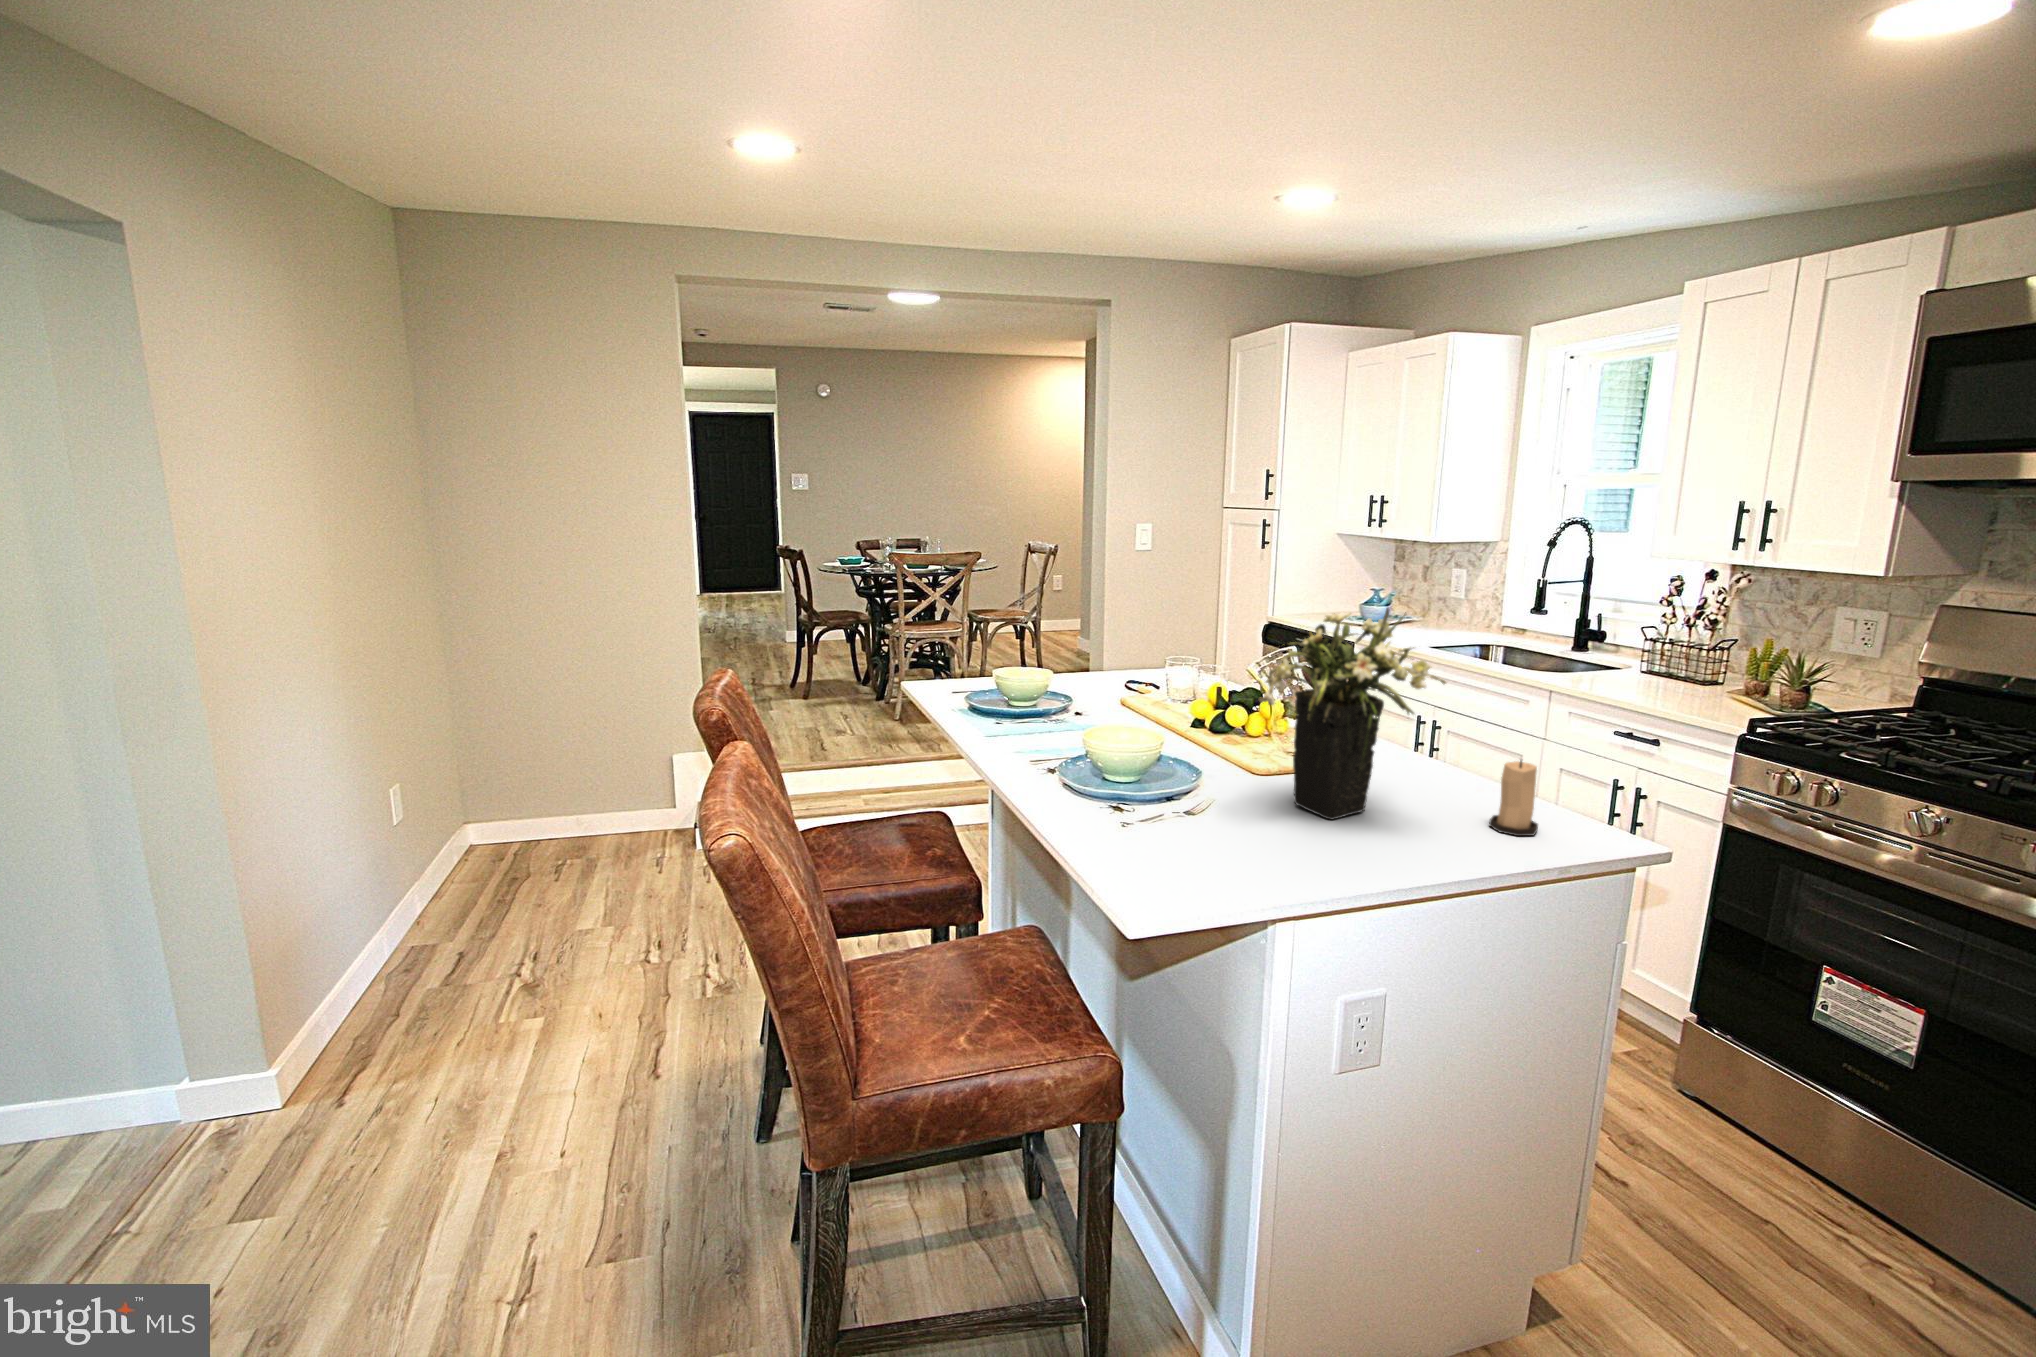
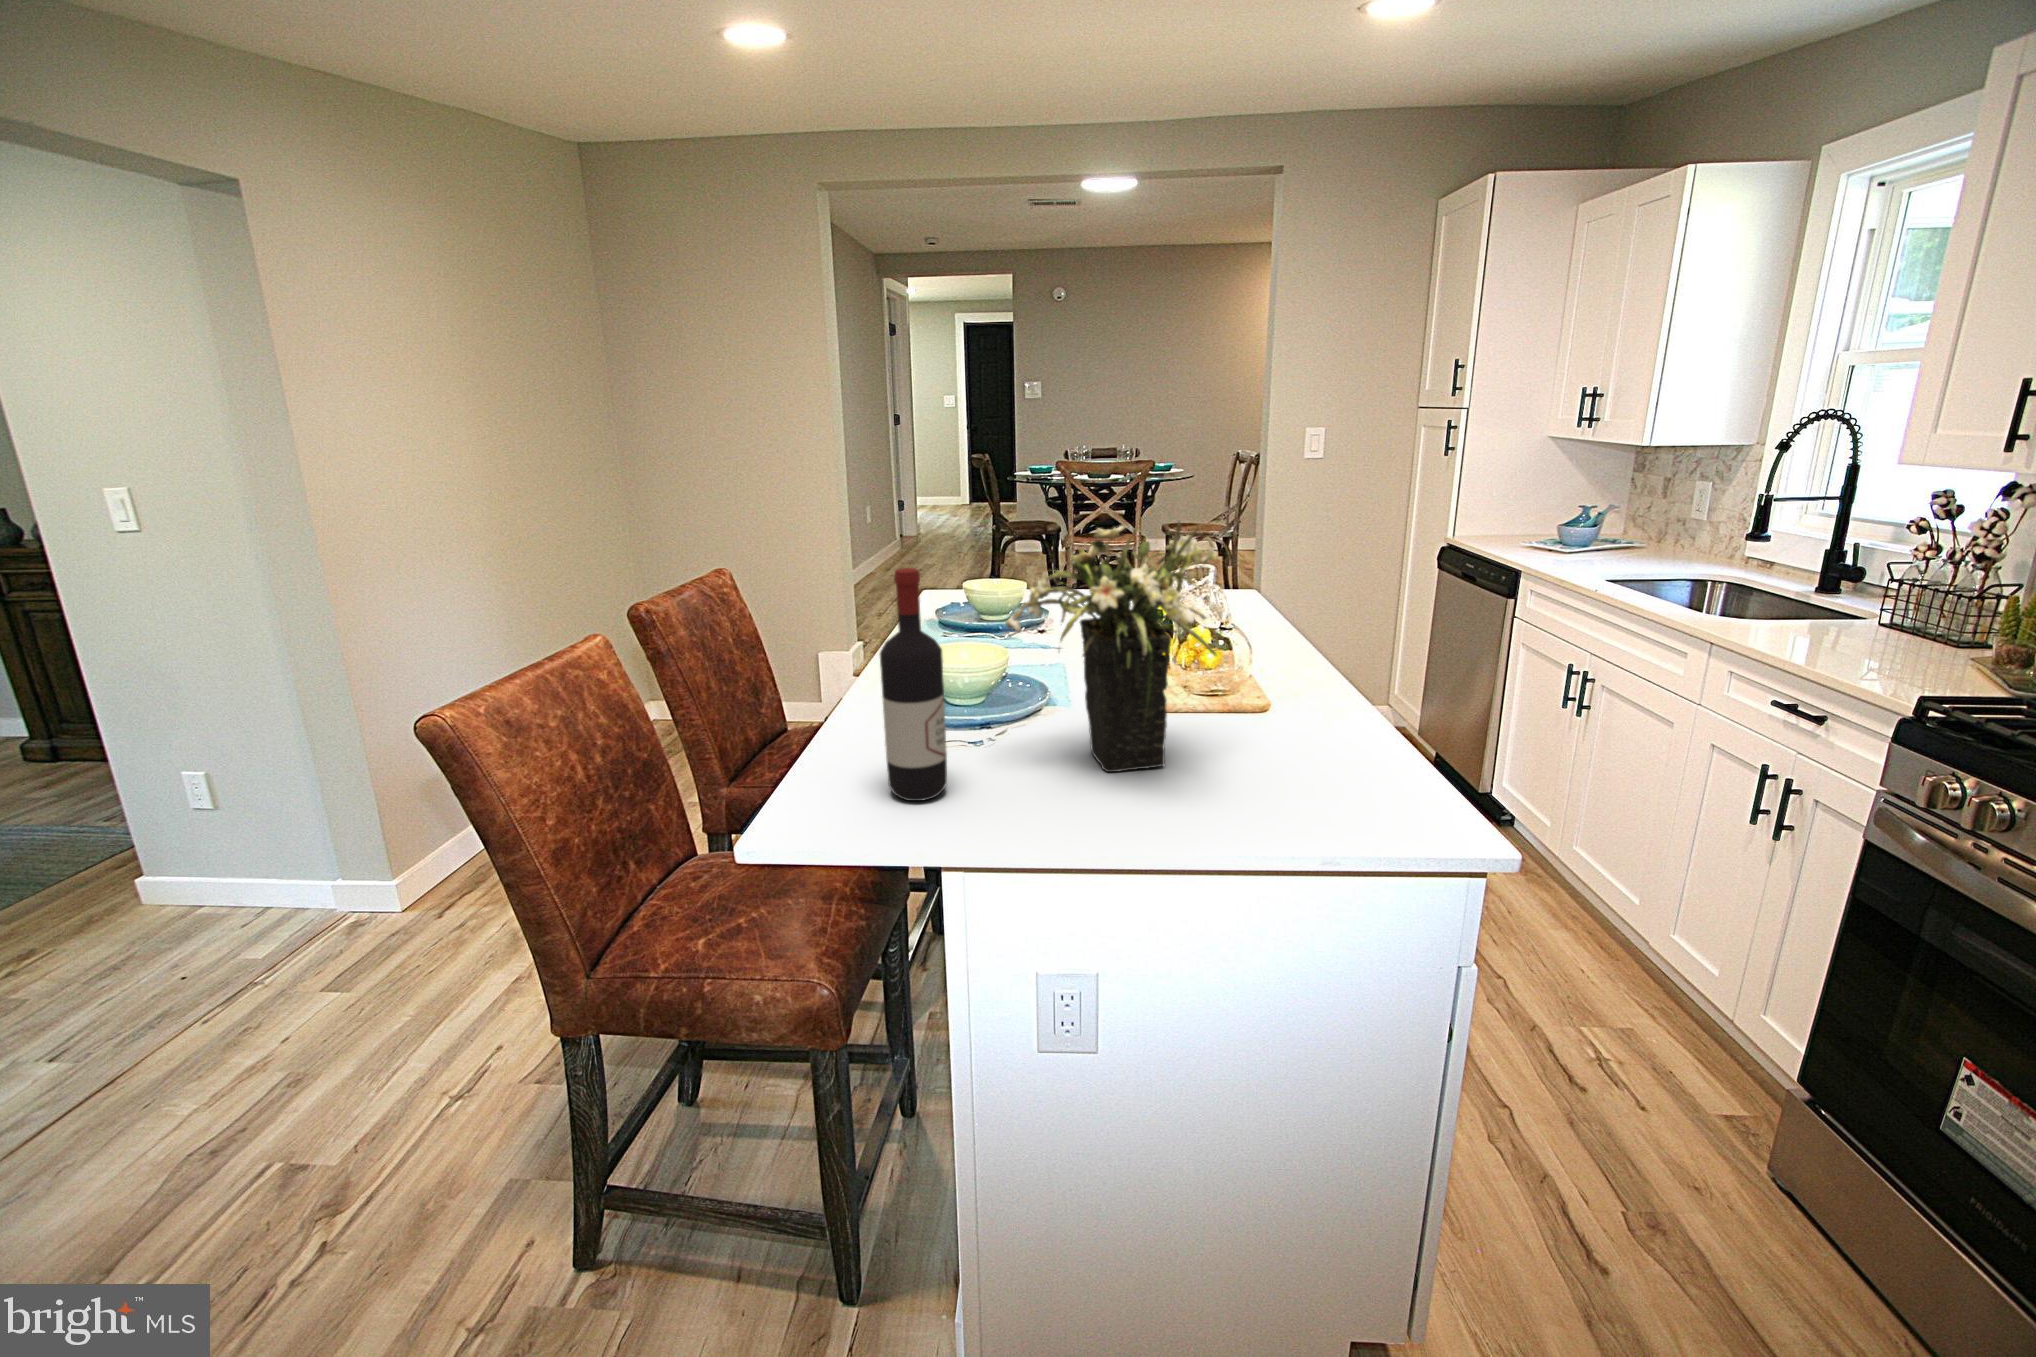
wine bottle: none [1191,652,1252,859] -> present [880,568,947,801]
candle: present [1489,760,1538,836] -> none [1297,720,1355,820]

